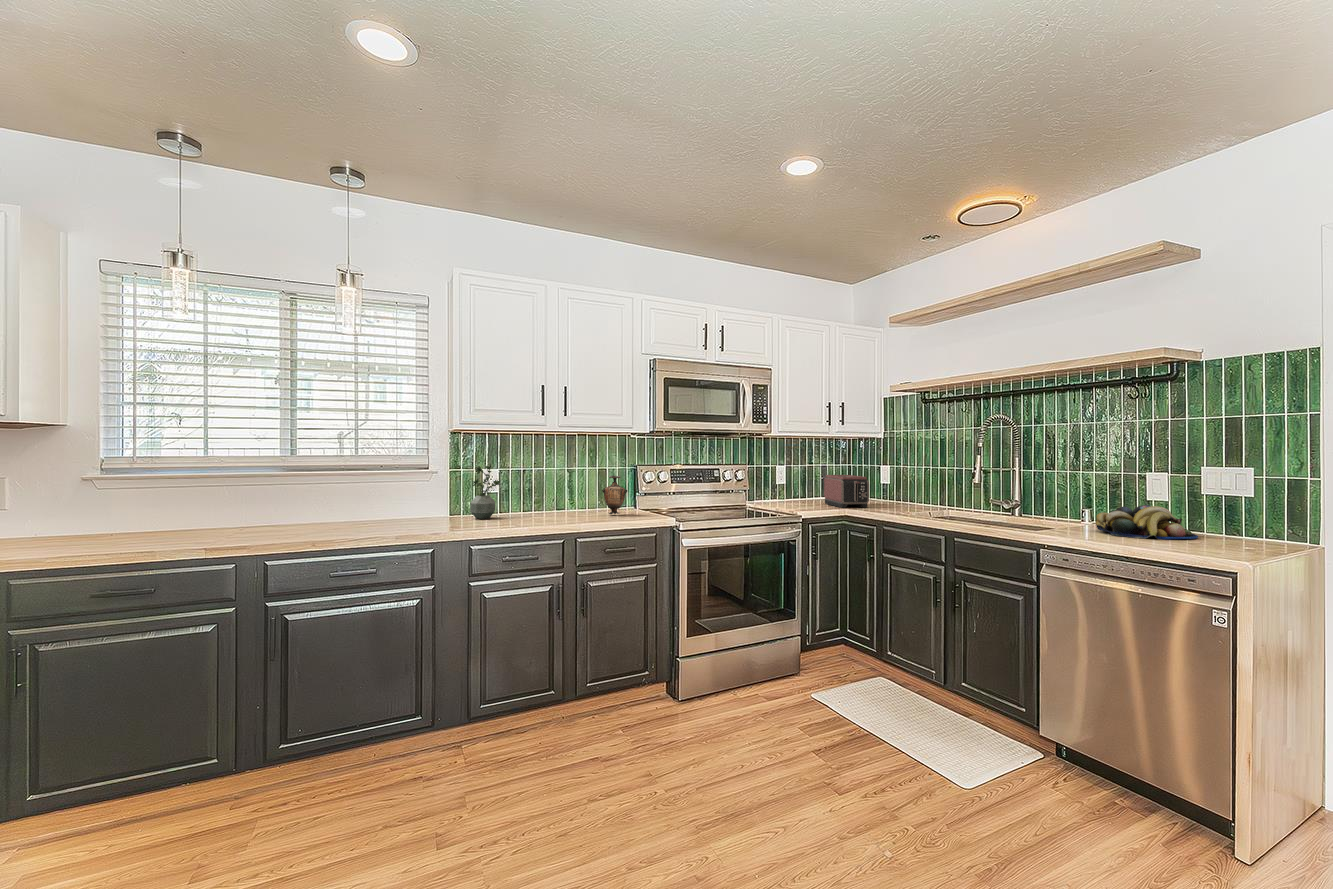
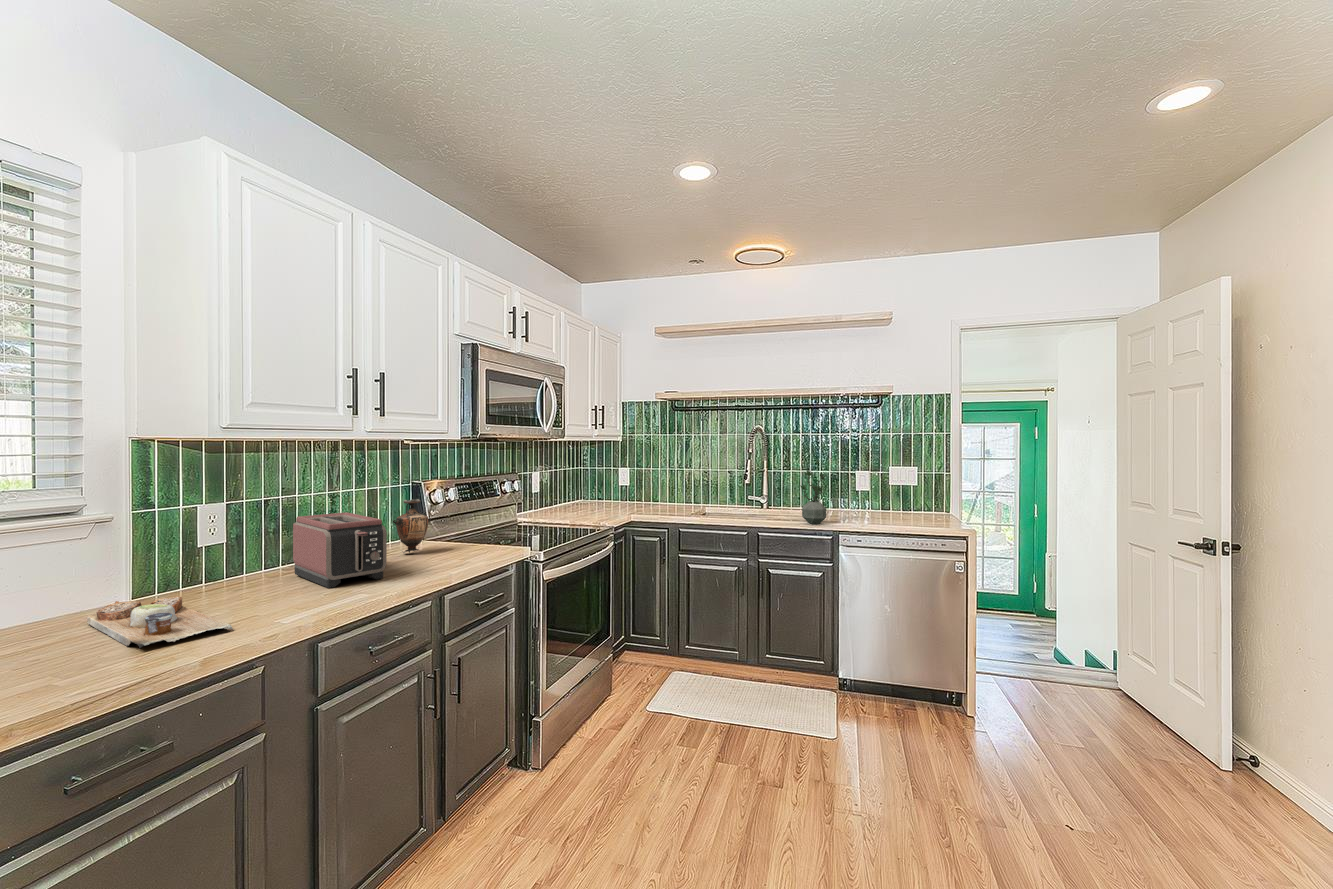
potted plant: present [470,464,501,519] -> present [801,470,826,524]
toaster: present [824,475,869,508] -> present [293,512,387,588]
fruit bowl: present [1096,505,1198,540] -> none [834,496,894,521]
cutting board: none [401,514,454,532] -> present [87,596,233,648]

